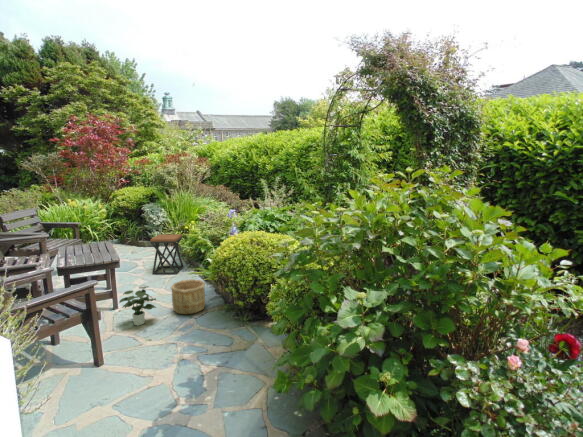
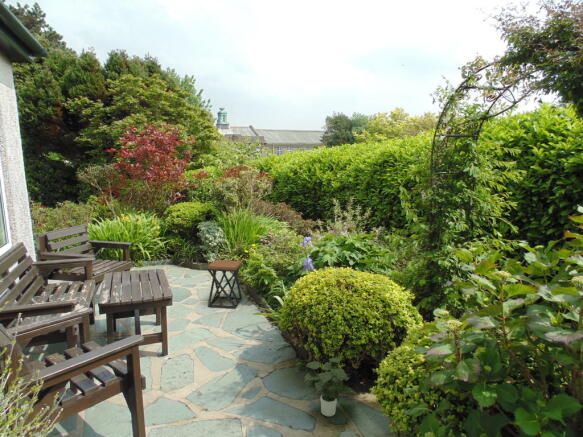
wooden bucket: present [171,279,205,314] -> none [233,323,275,371]
potted plant: present [119,286,156,325] -> present [304,358,354,416]

